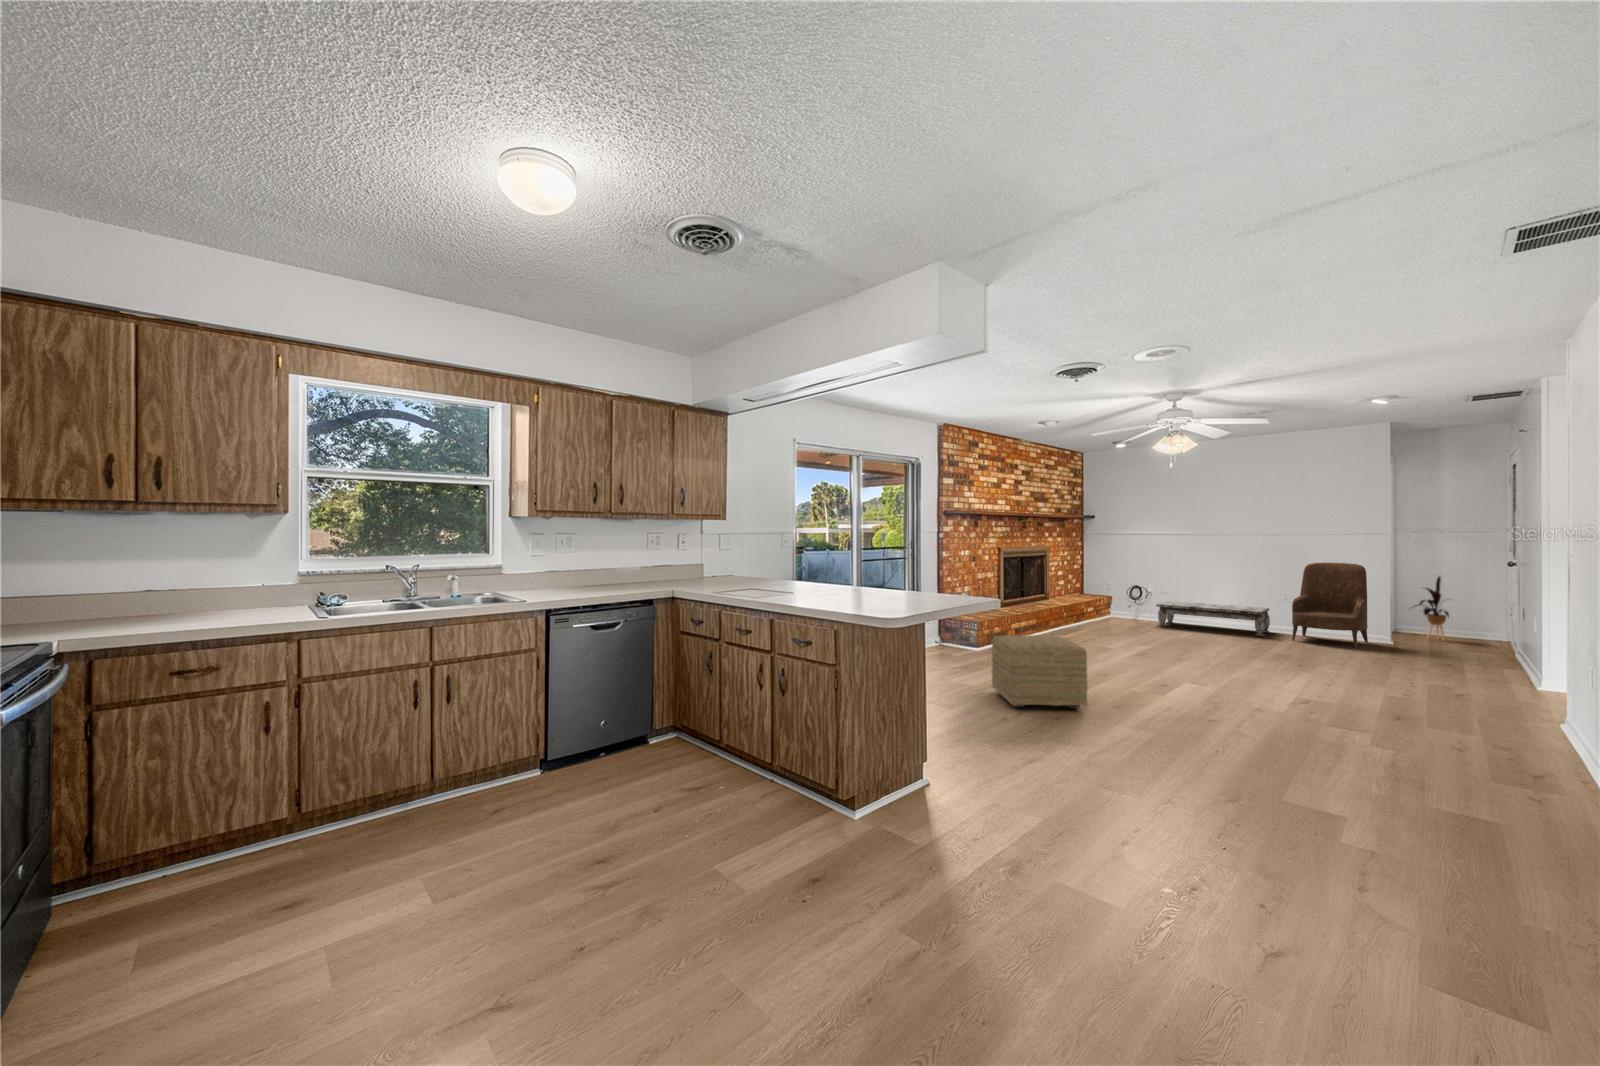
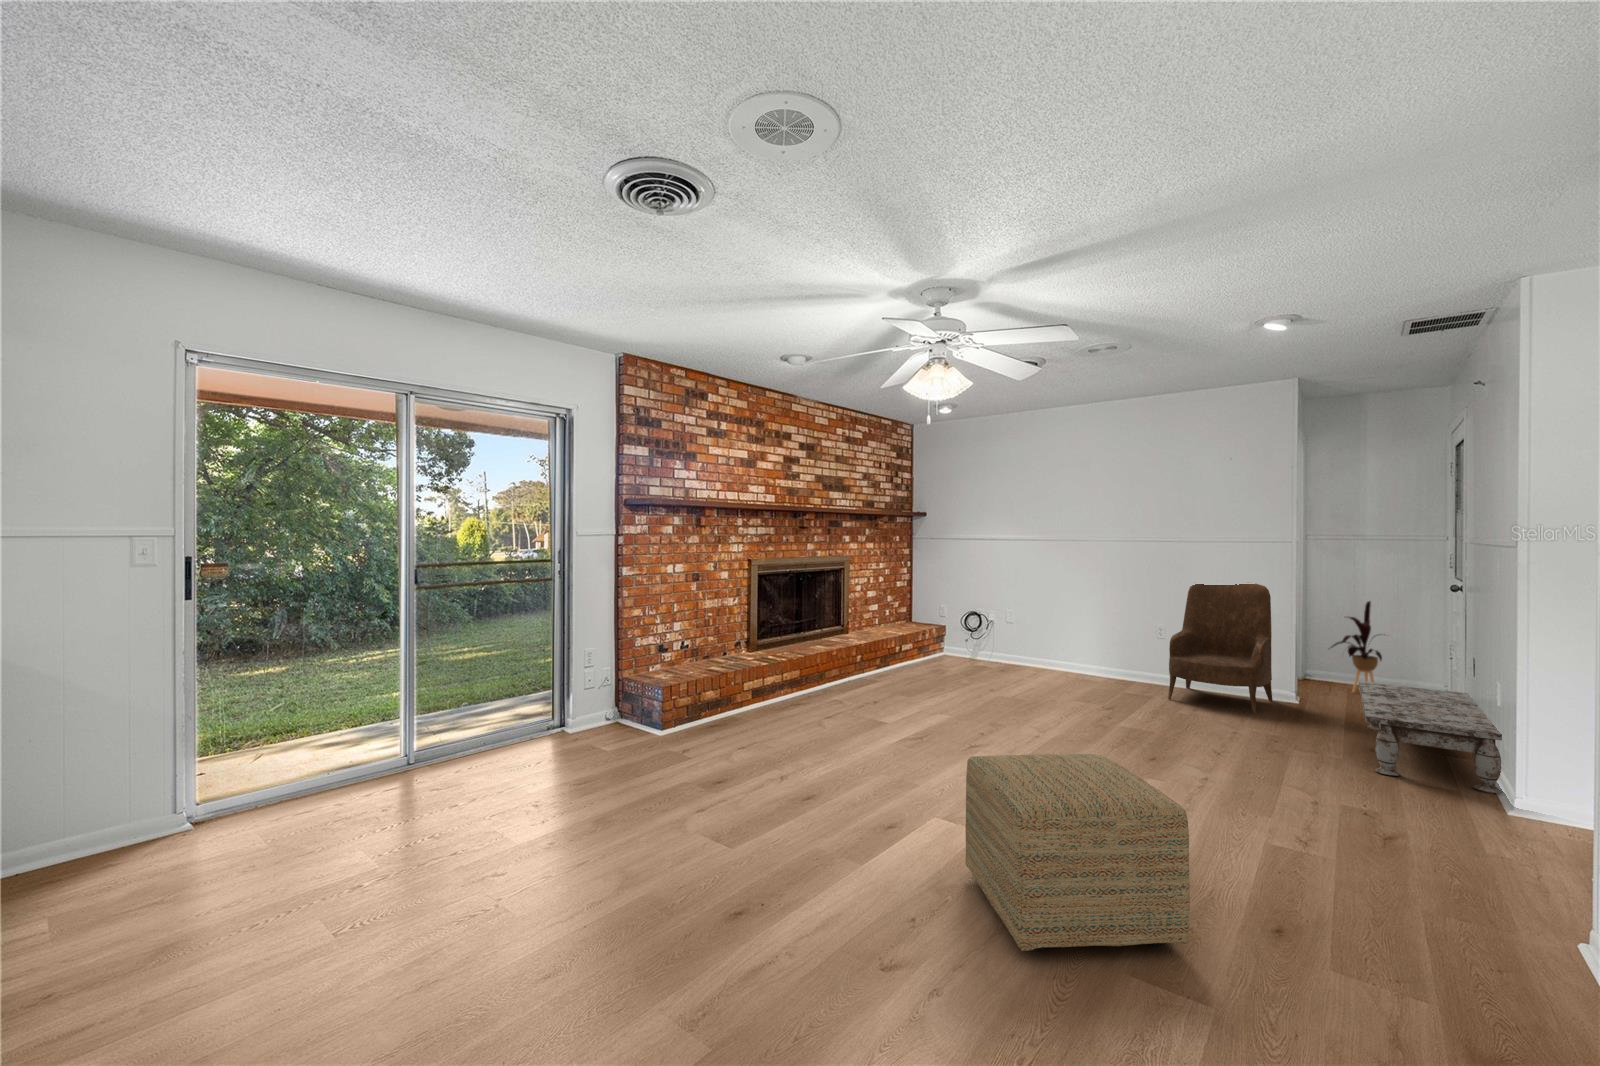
coffee table: present [1156,601,1270,636] -> present [1359,681,1502,793]
ottoman: present [992,635,1088,709] -> present [965,754,1190,951]

